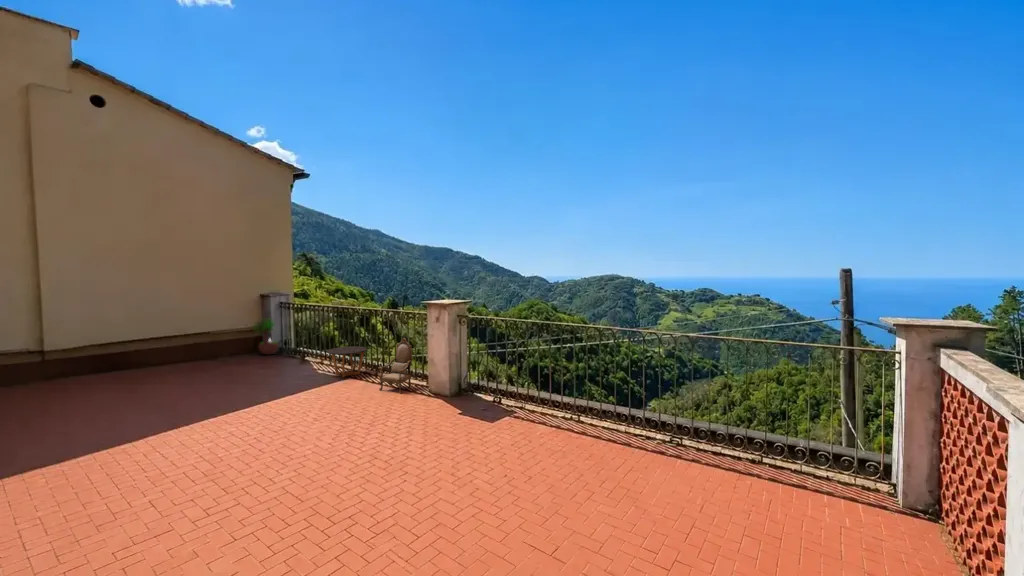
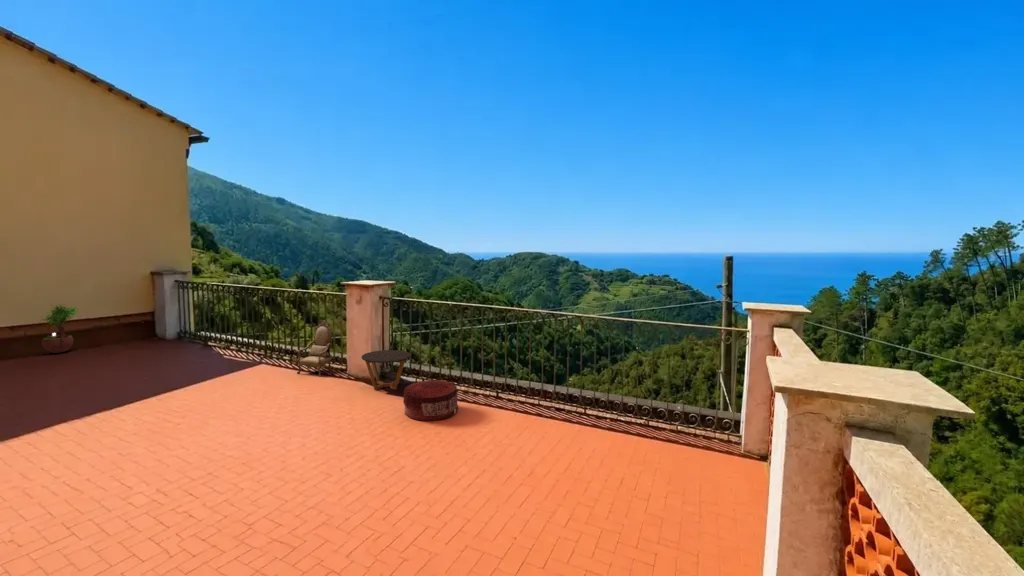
potted tree: present [253,319,278,354] -> present [42,305,76,353]
side table: present [327,346,367,377] -> present [362,350,411,390]
pouf: none [481,401,539,447] -> present [403,380,458,421]

